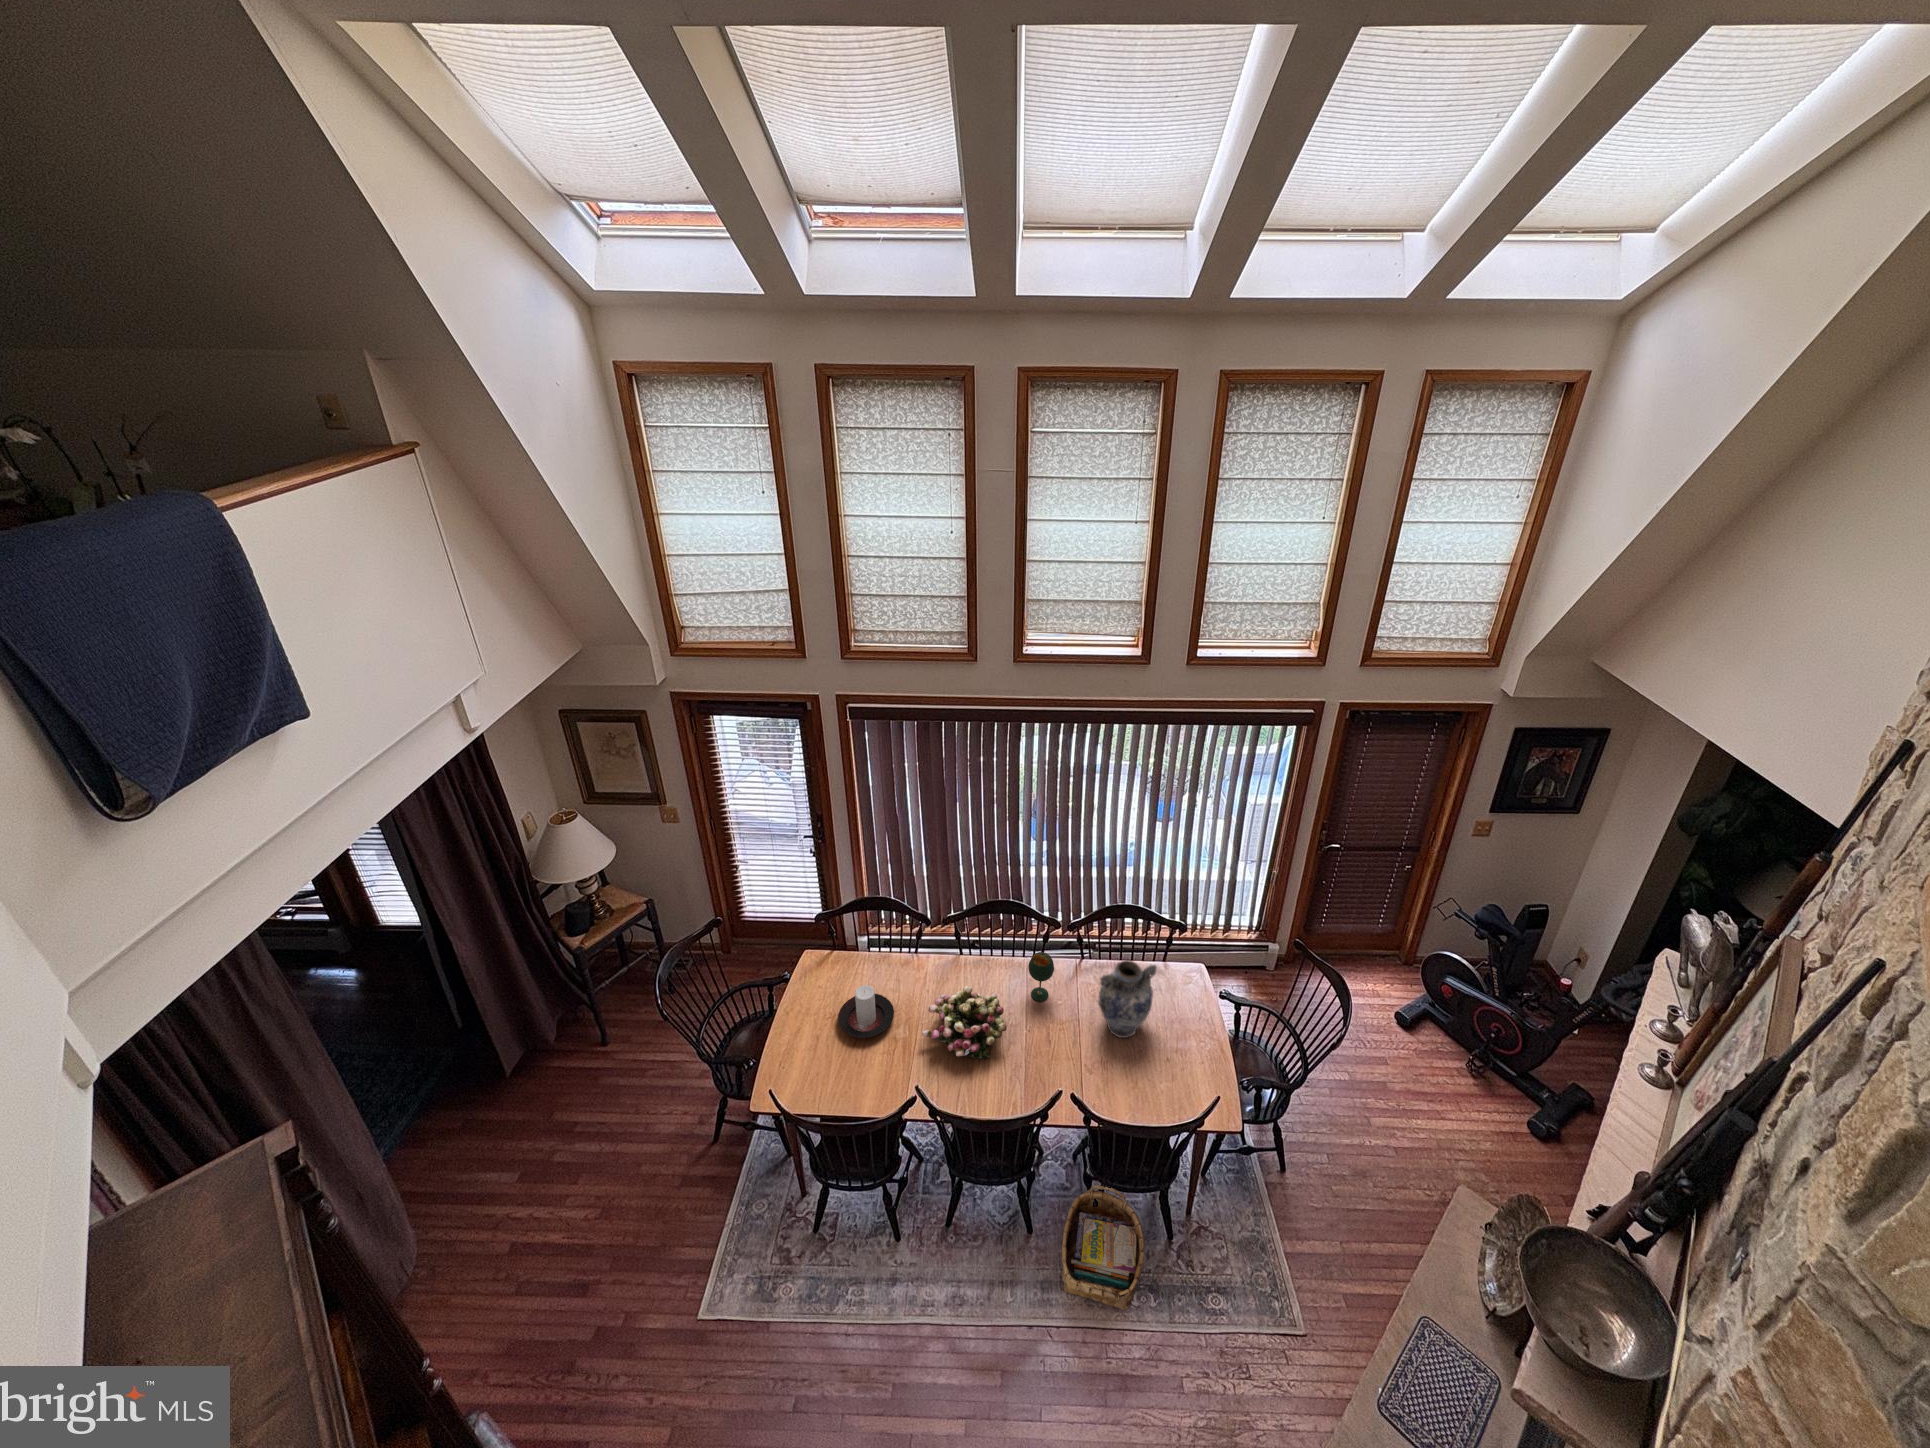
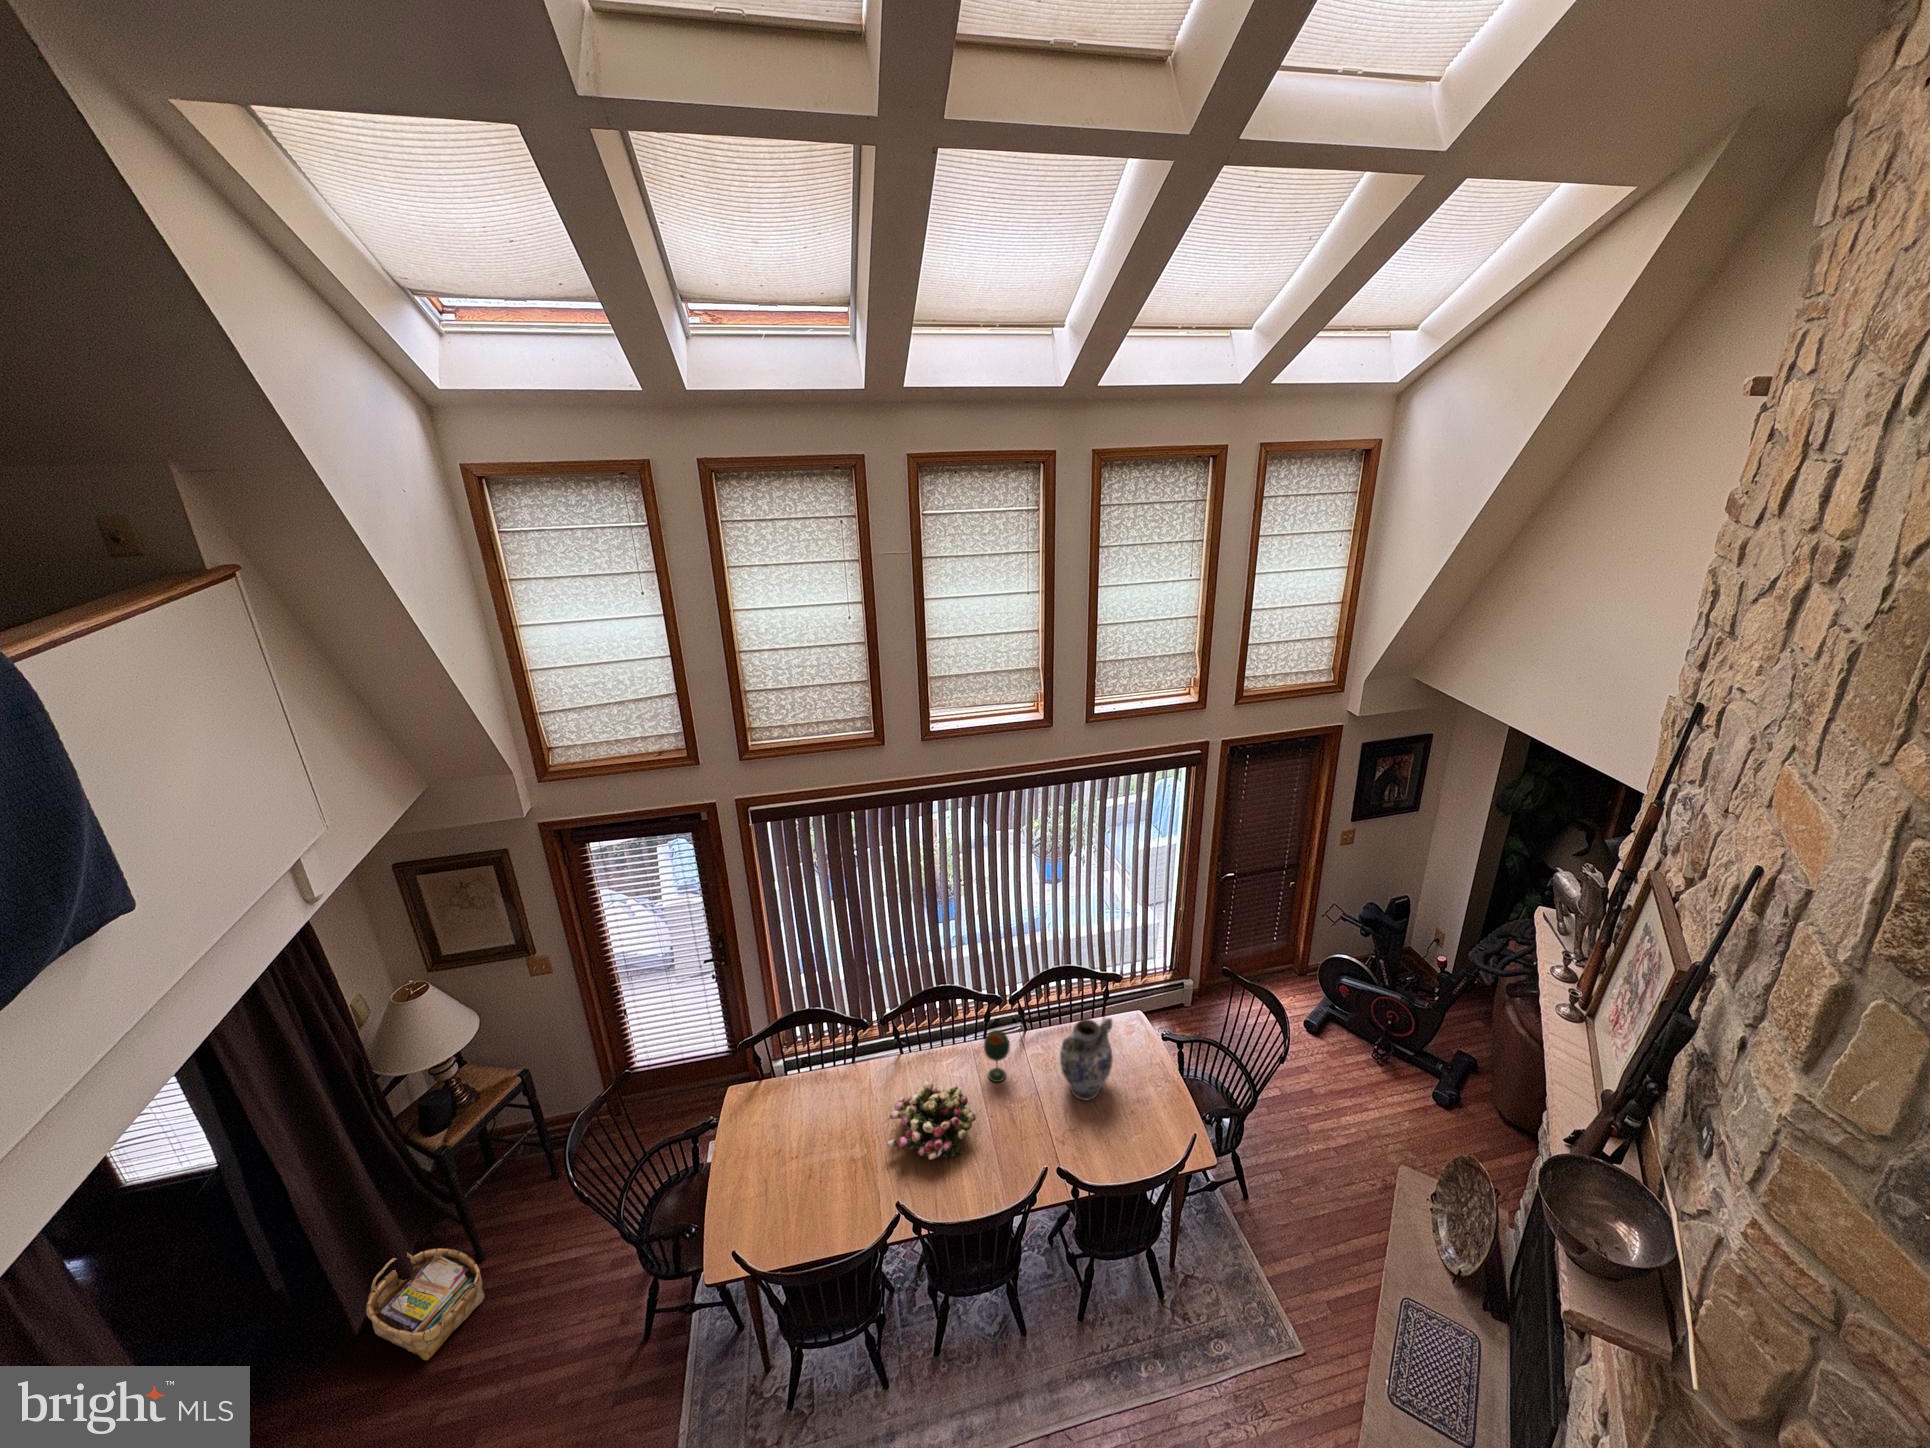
candle holder: present [838,985,894,1038] -> none [789,1106,851,1167]
woven basket: present [1062,1185,1144,1310] -> present [366,1248,484,1360]

